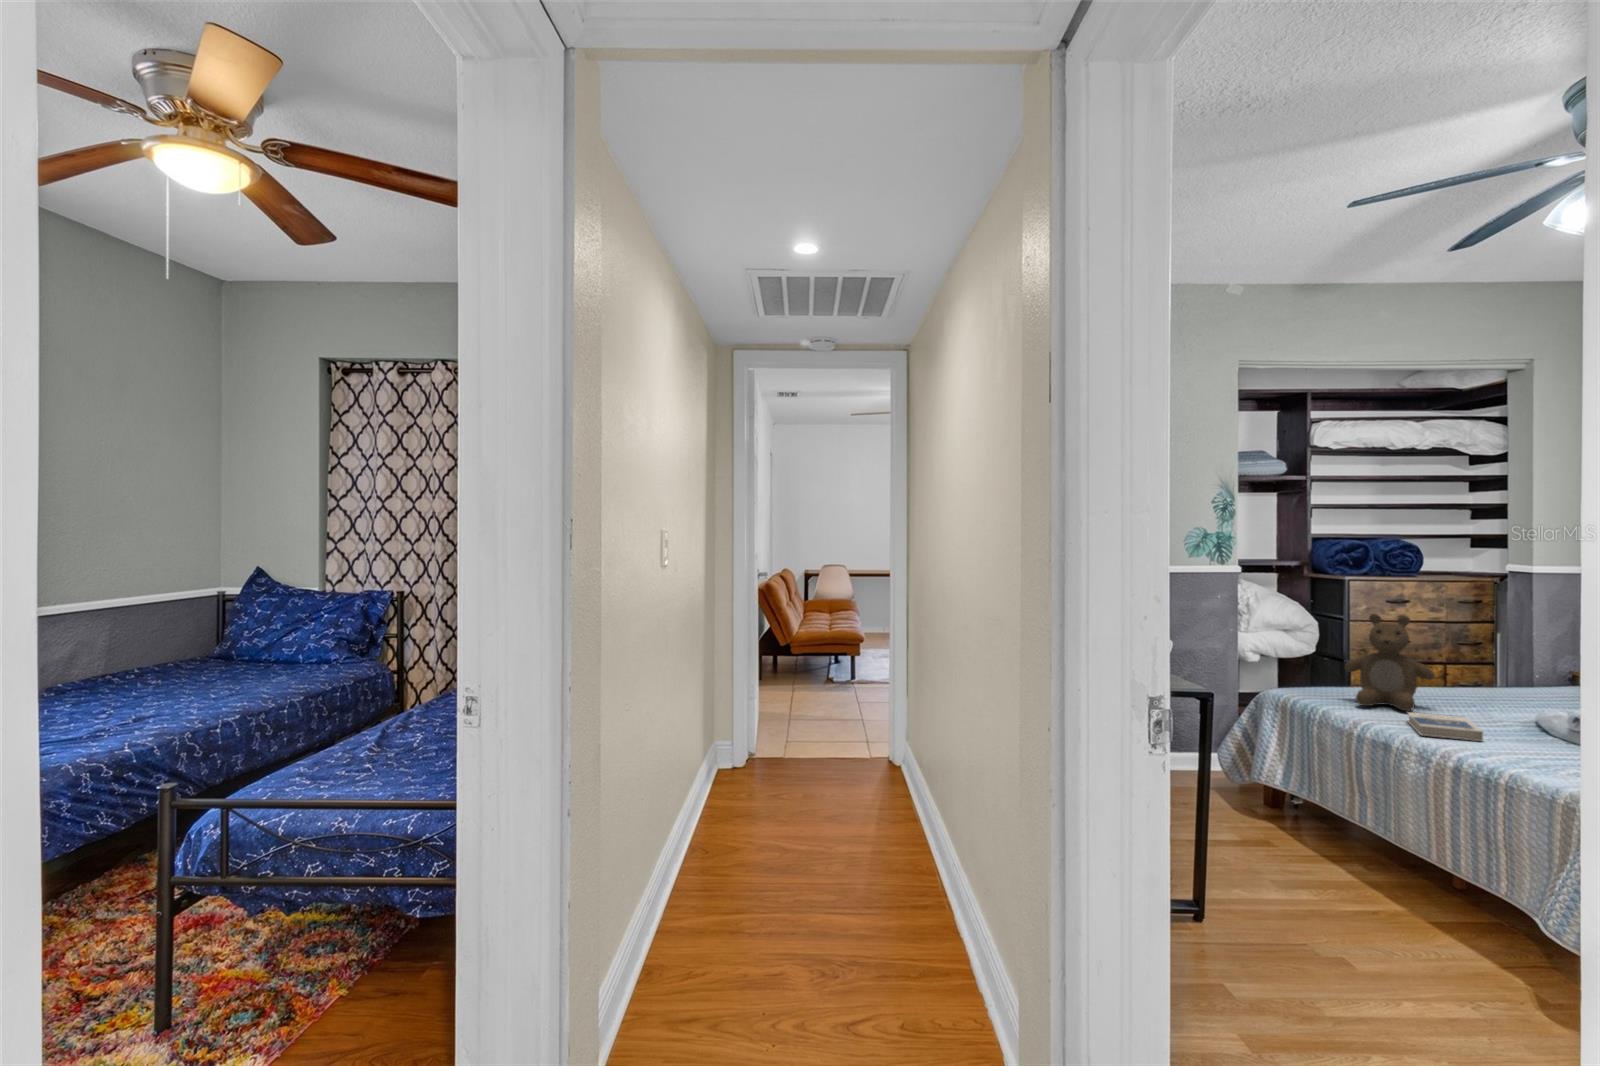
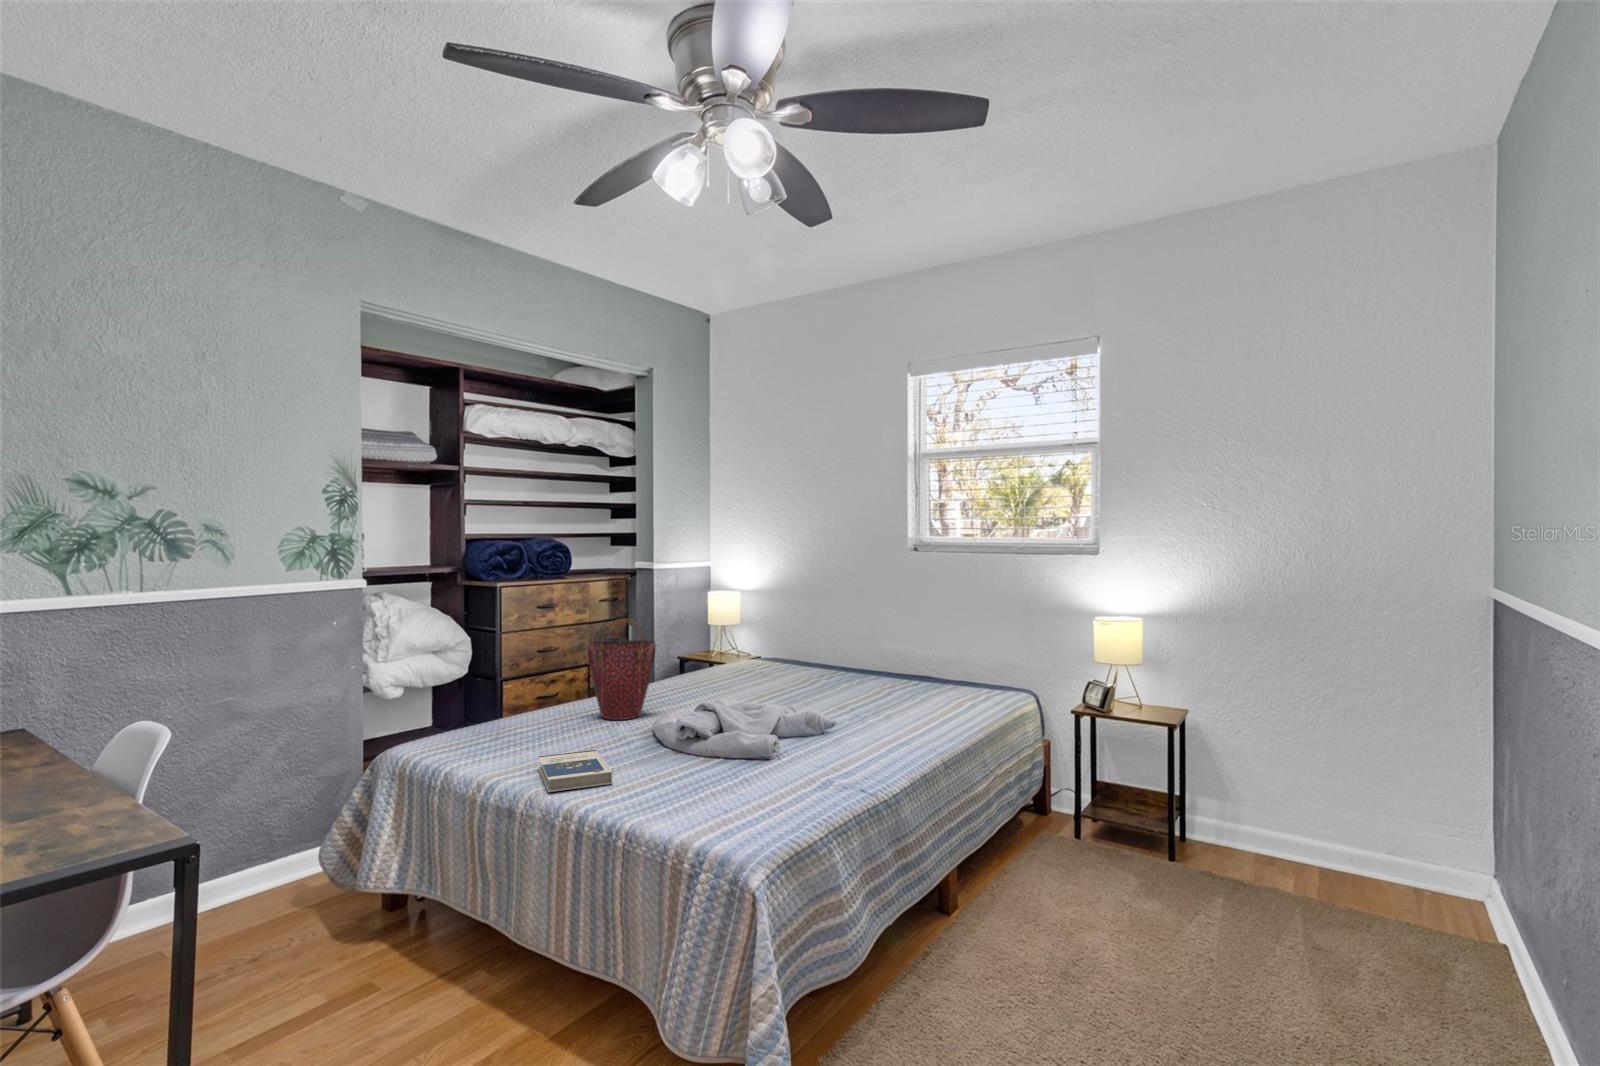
handbag: none [1450,613,1530,706] -> present [588,618,656,720]
teddy bear: present [1345,614,1435,711] -> none [477,633,571,753]

